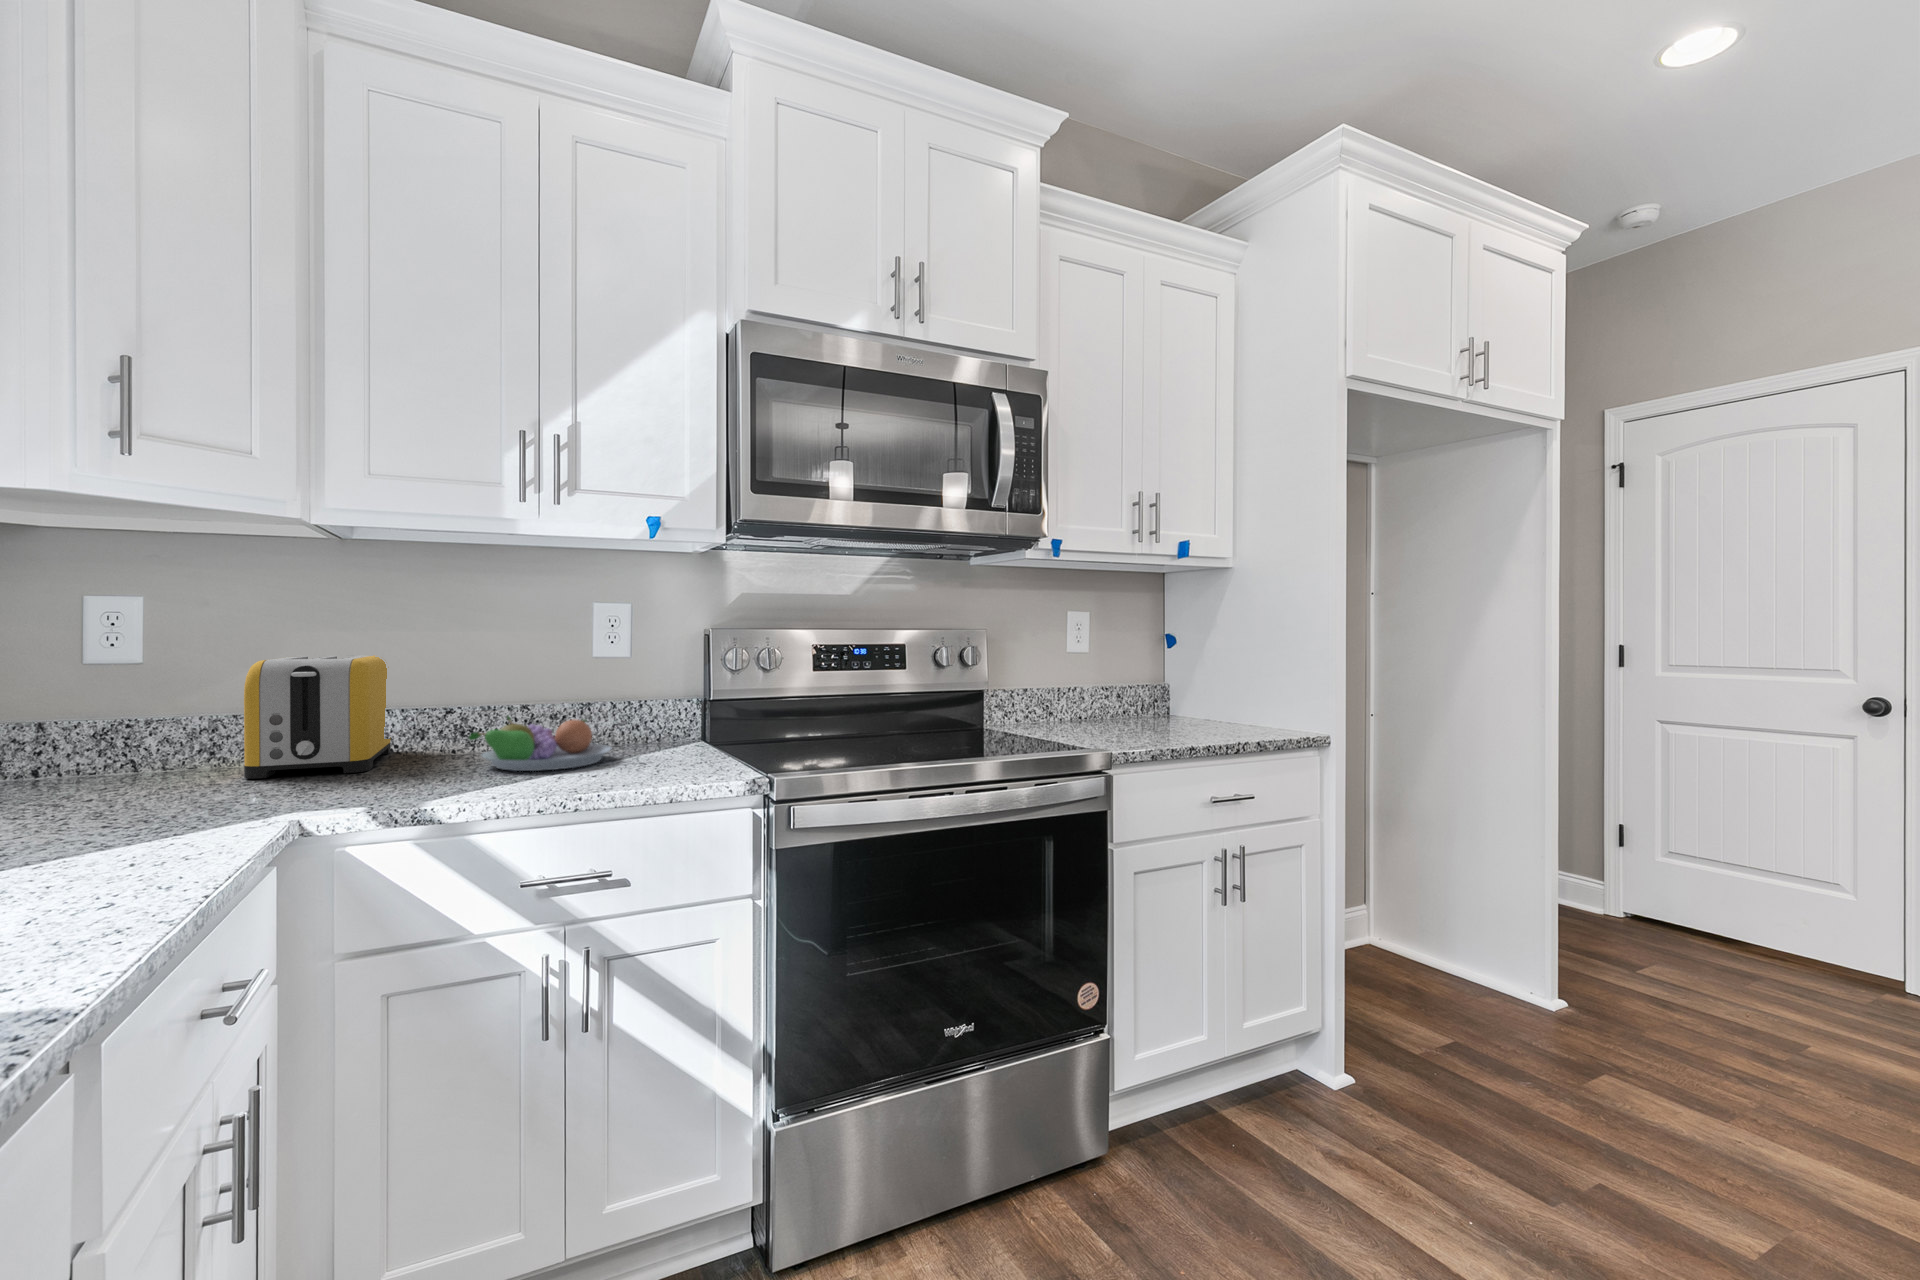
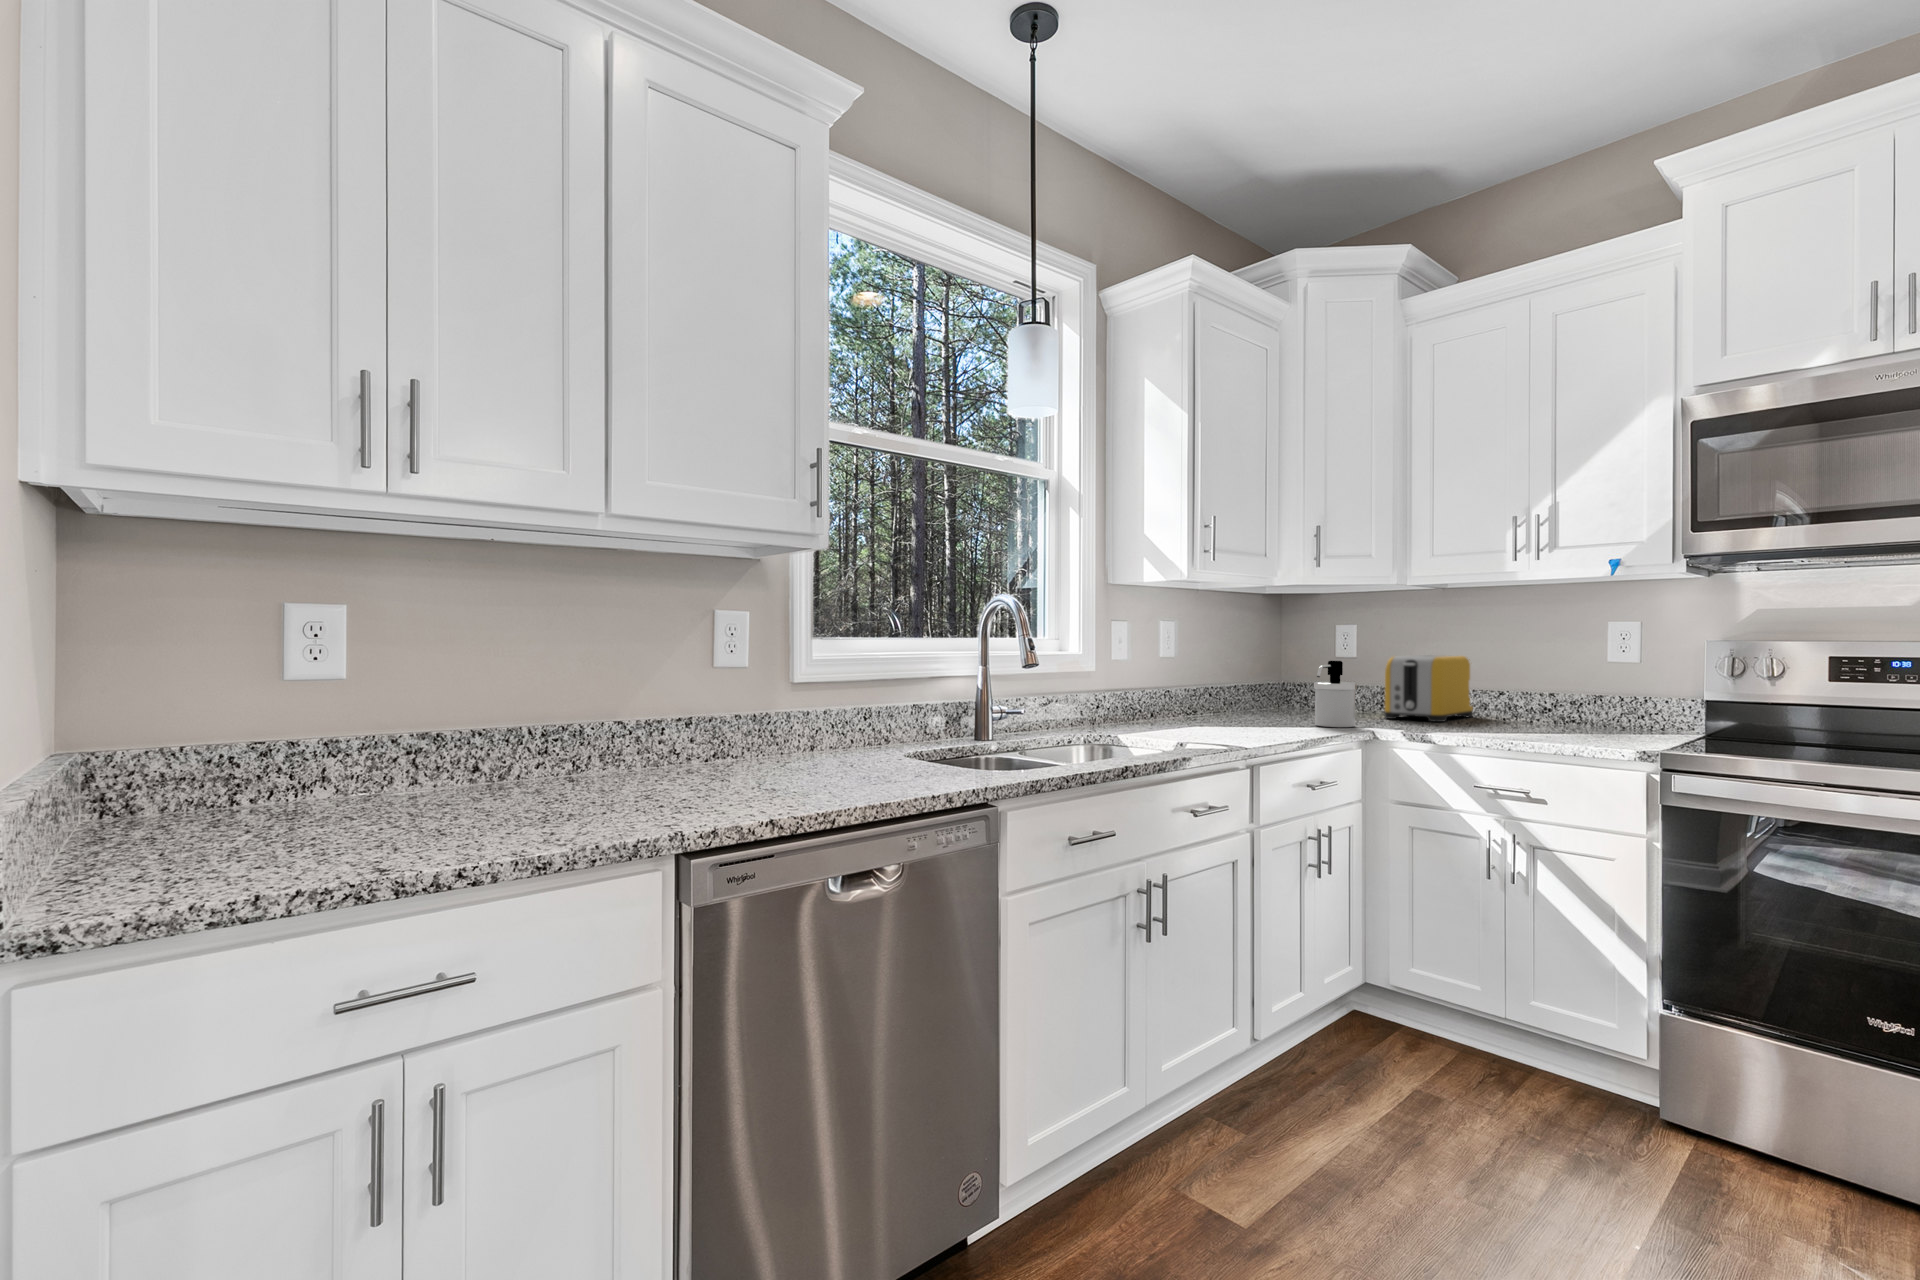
soap dispenser: none [102,676,224,829] -> present [1314,661,1357,727]
fruit bowl: present [469,717,611,771] -> none [1487,697,1590,733]

